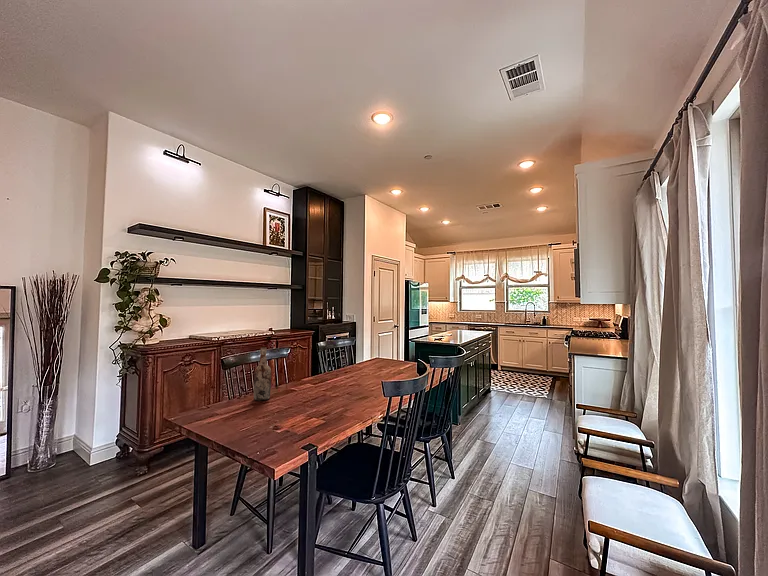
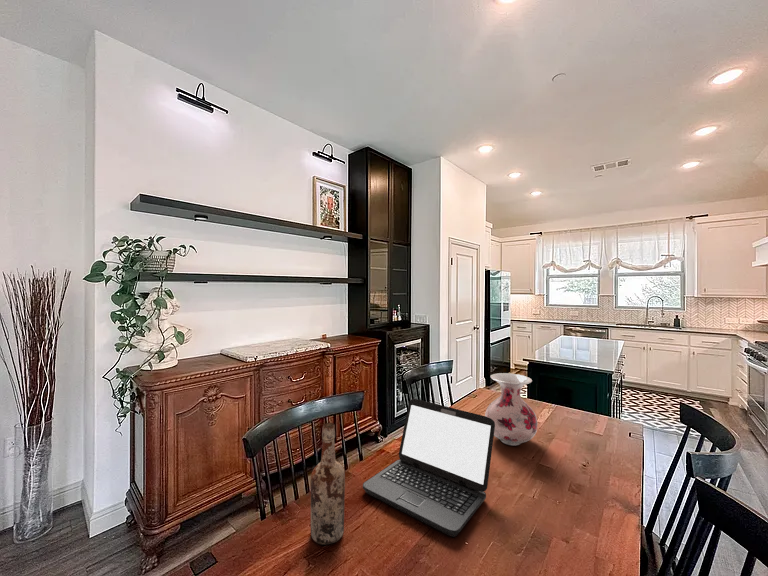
vase: none [360,337,387,375] -> present [485,373,538,446]
laptop: none [283,347,352,397] -> present [363,398,495,537]

